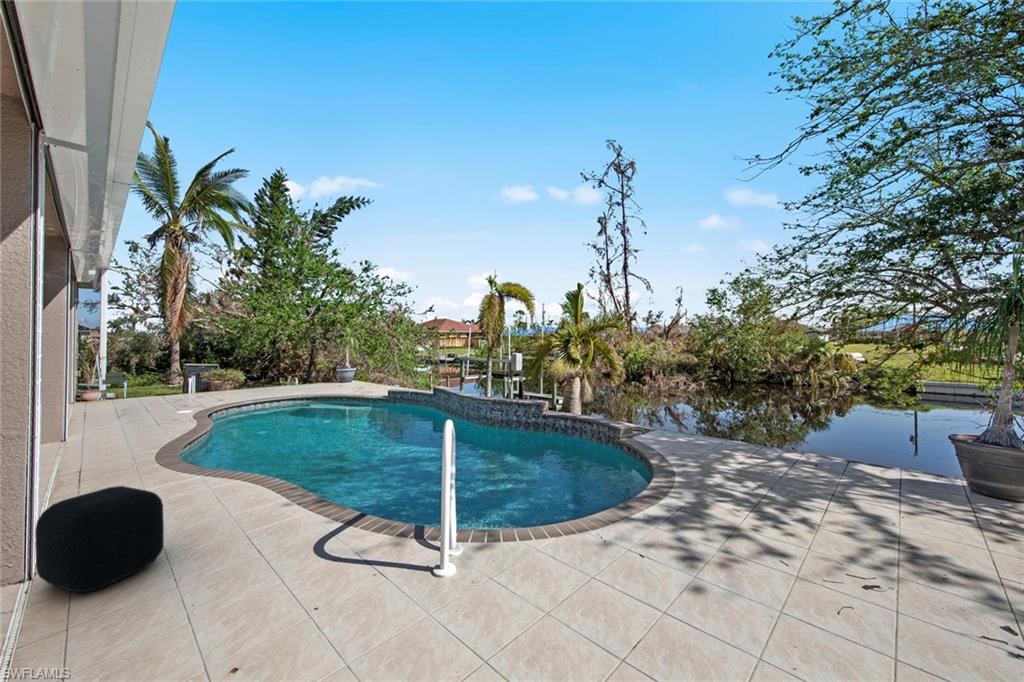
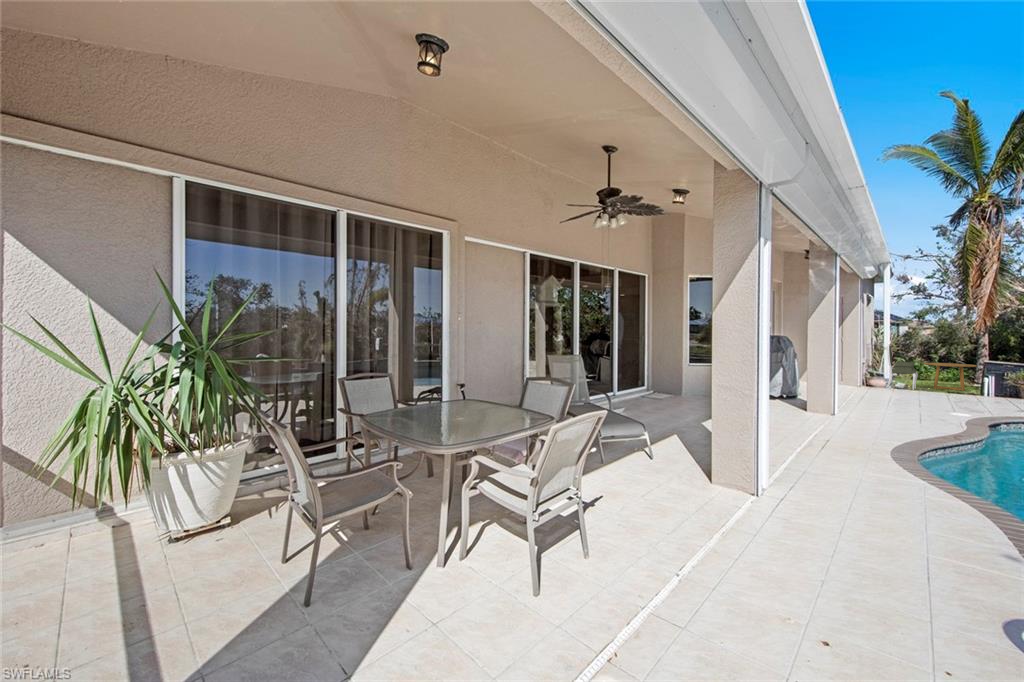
round table: none [131,369,175,394] -> present [924,363,976,391]
ottoman: present [35,486,164,592] -> none [735,447,825,532]

